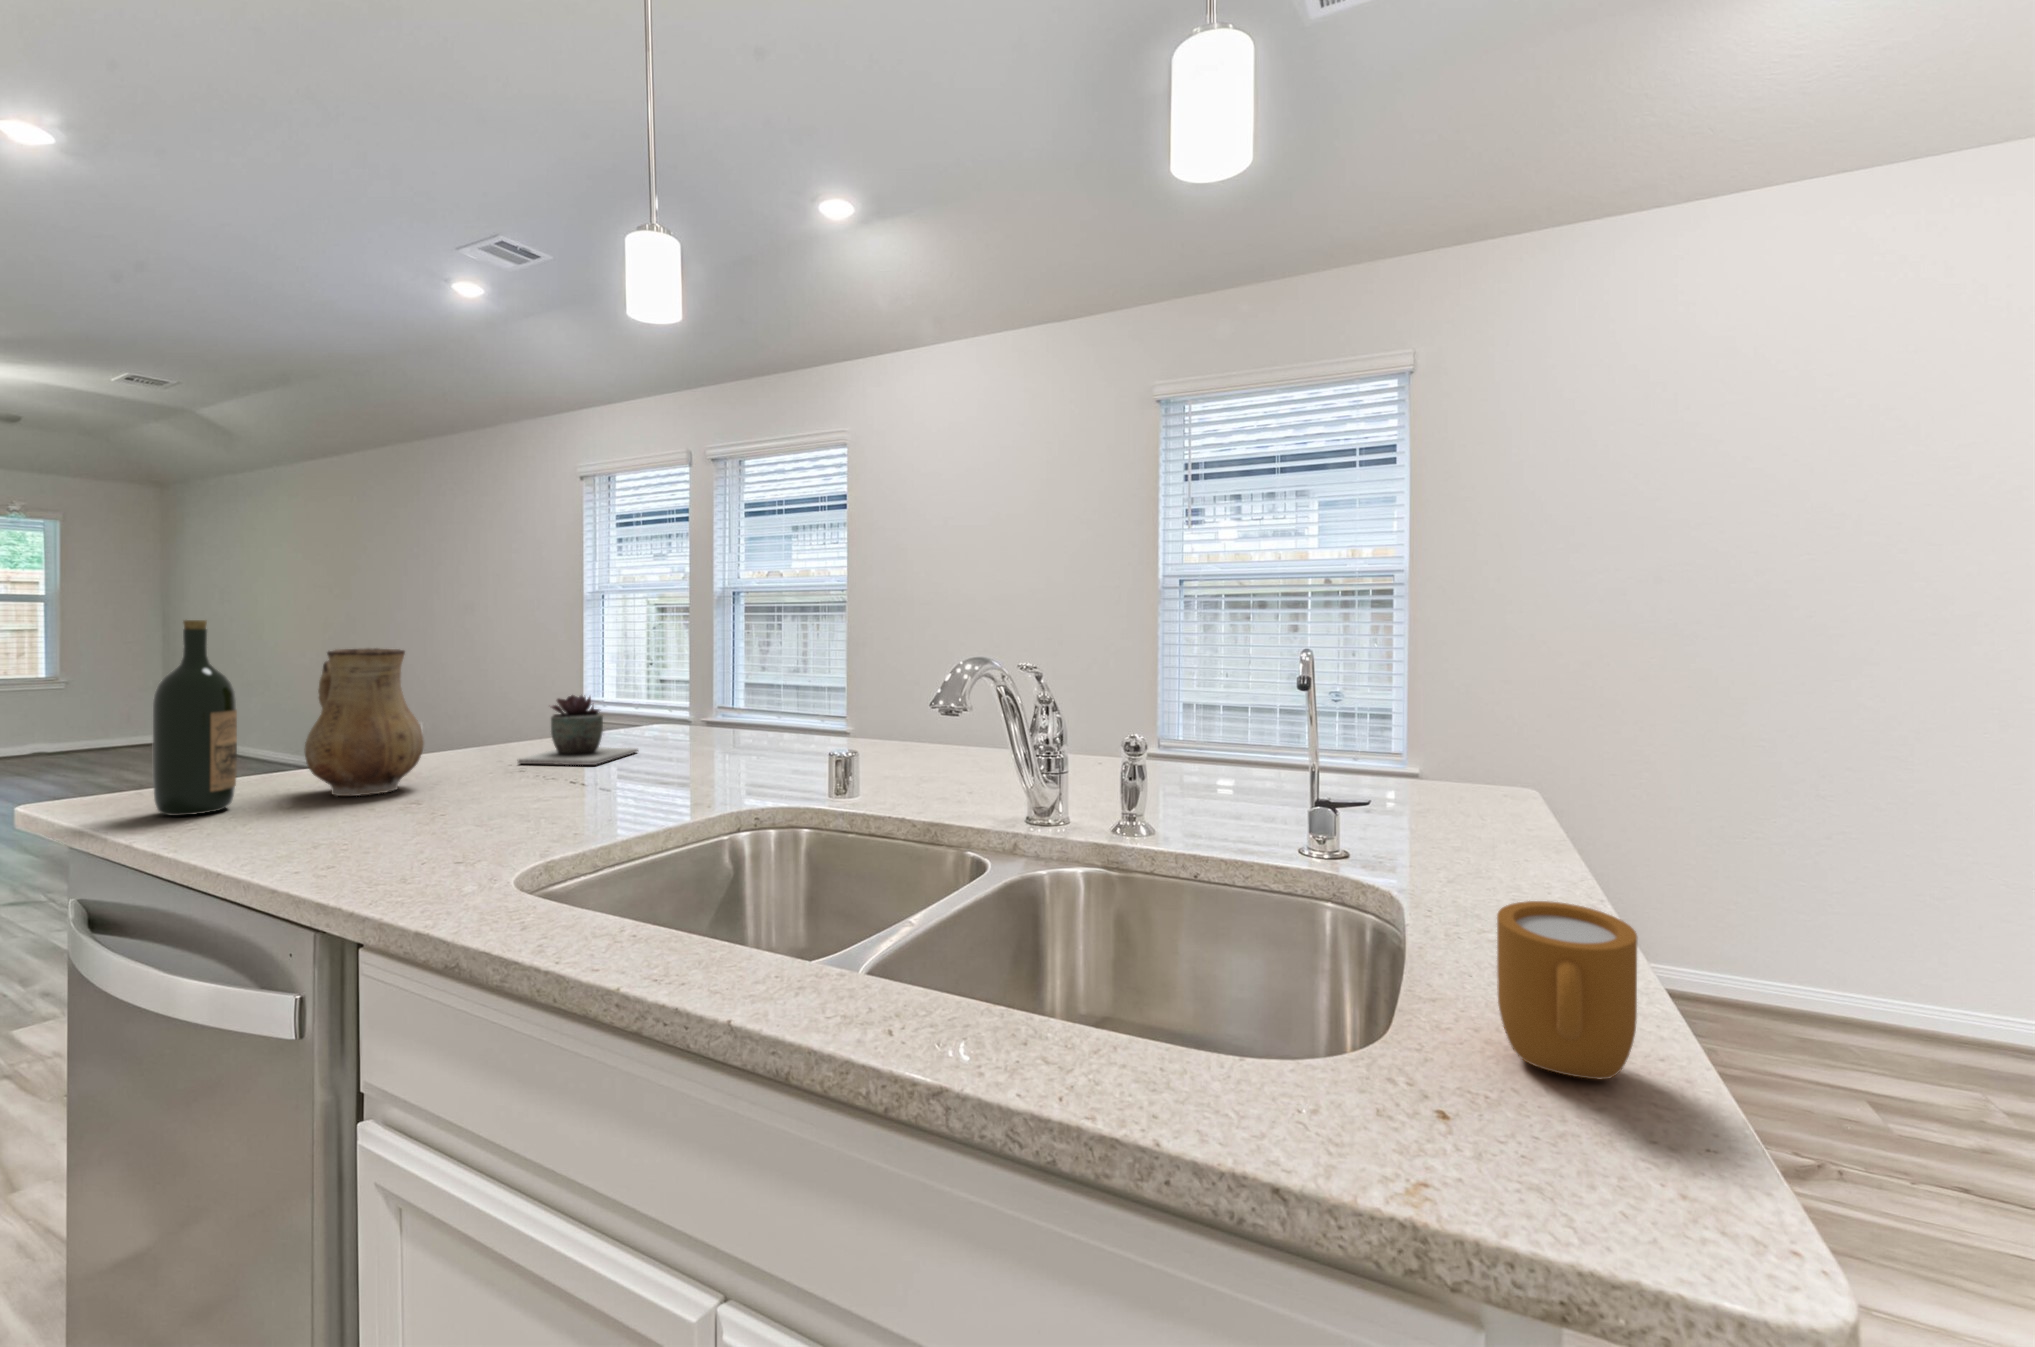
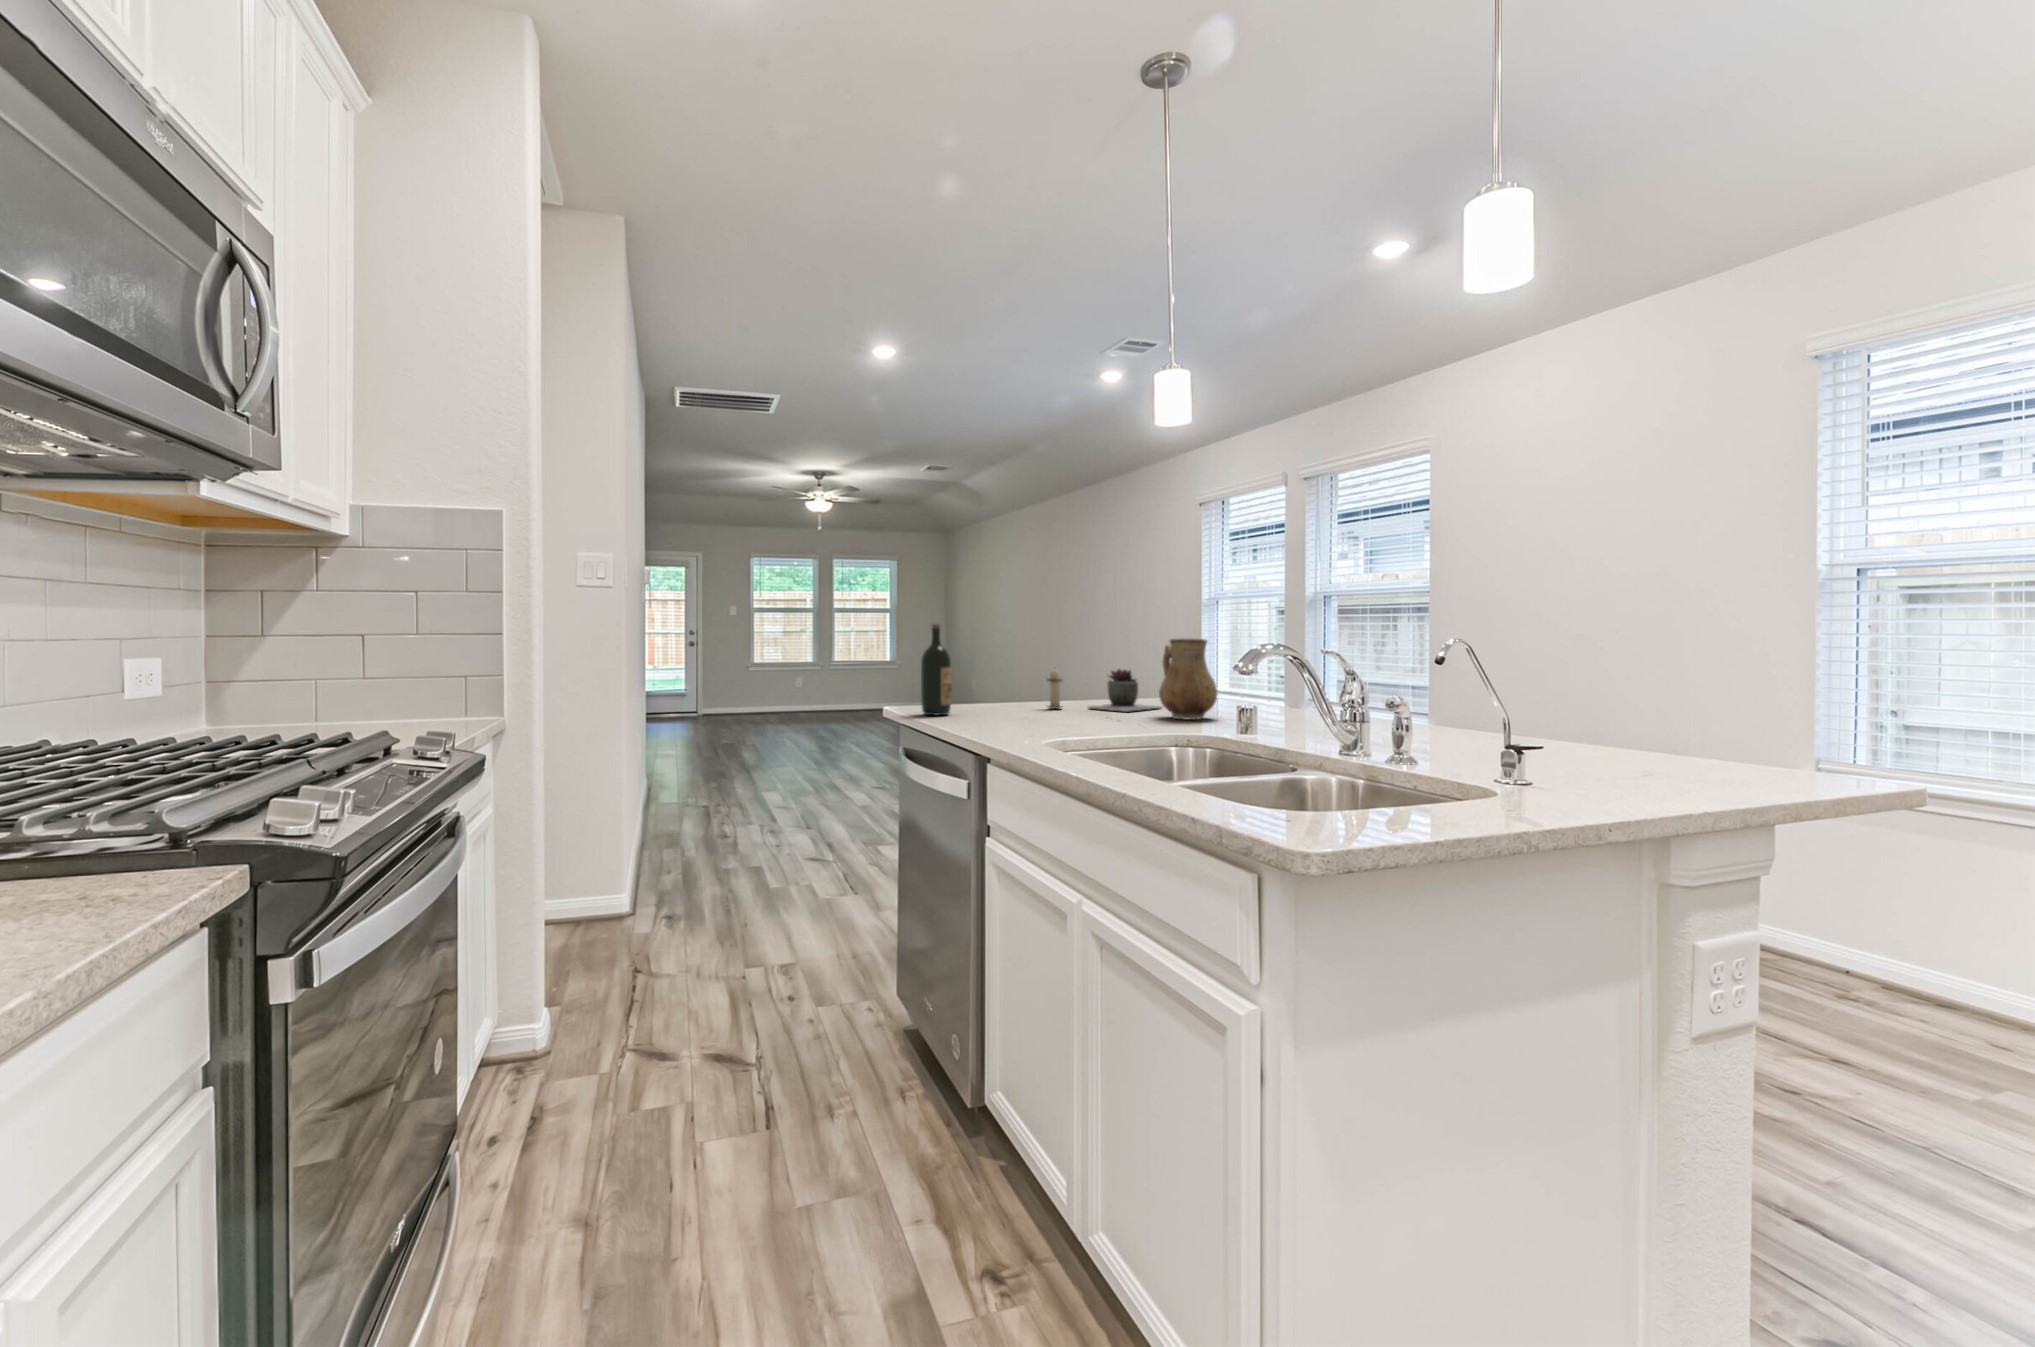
ceramic pitcher: present [305,648,424,796] -> present [1159,639,1217,720]
candle: none [436,695,478,771] -> present [1047,668,1063,709]
mug: present [1497,901,1637,1080] -> none [1336,754,1403,828]

